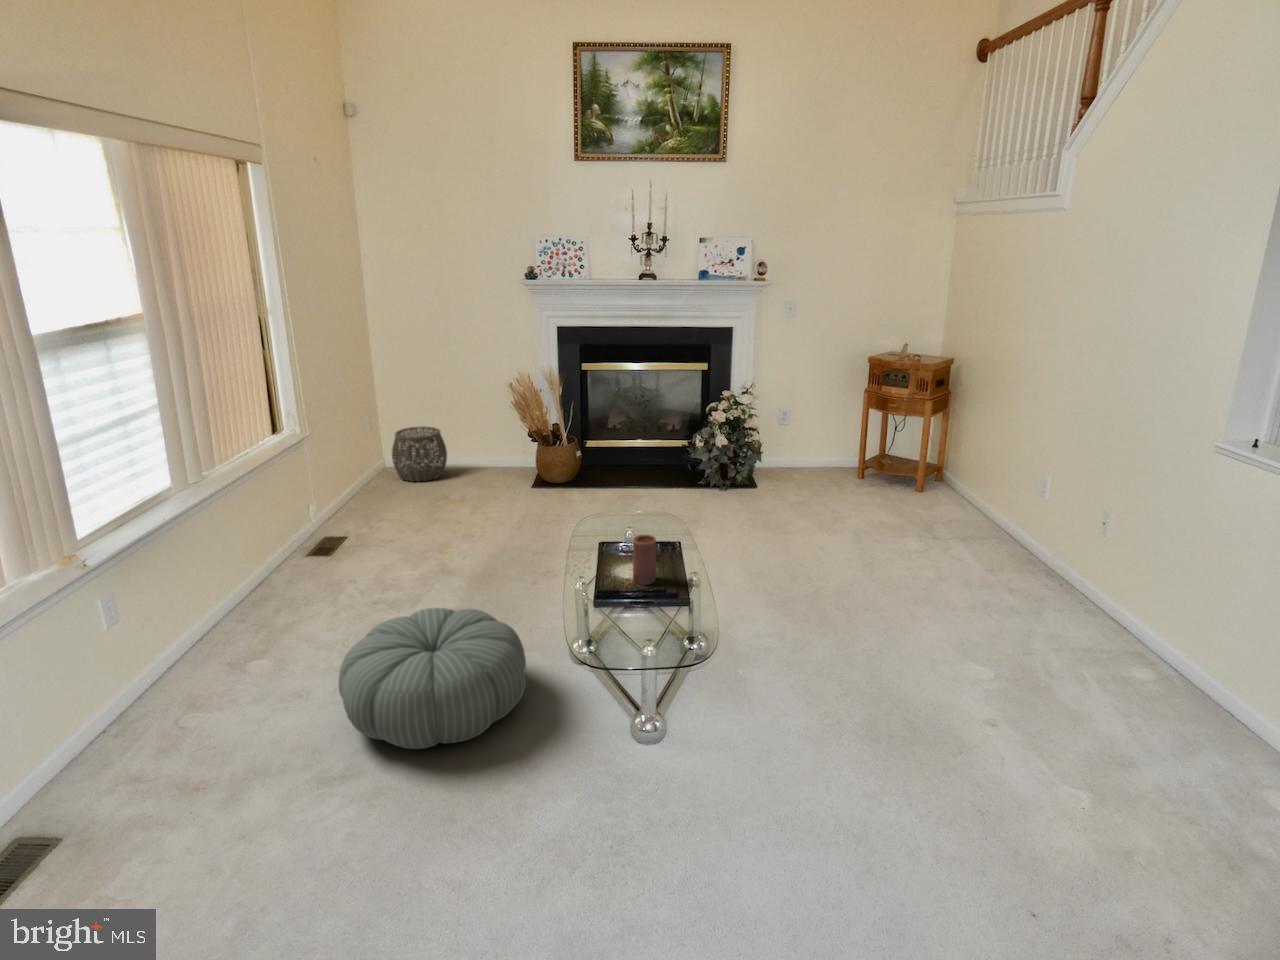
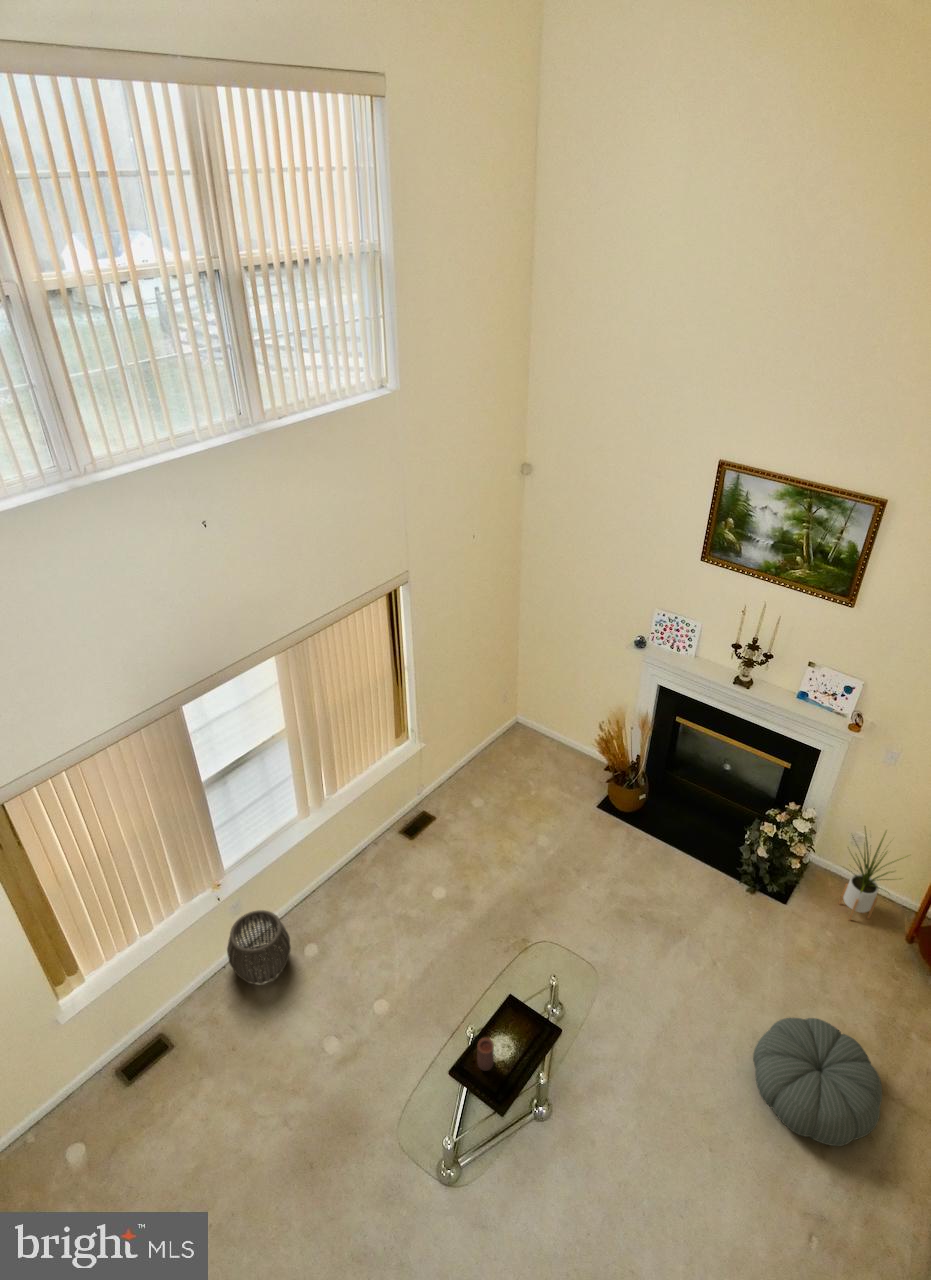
house plant: none [781,377,837,481] -> present [838,829,902,920]
woven basket: present [392,426,447,481] -> present [227,910,291,984]
pouf: present [338,608,526,749] -> present [753,1018,882,1146]

